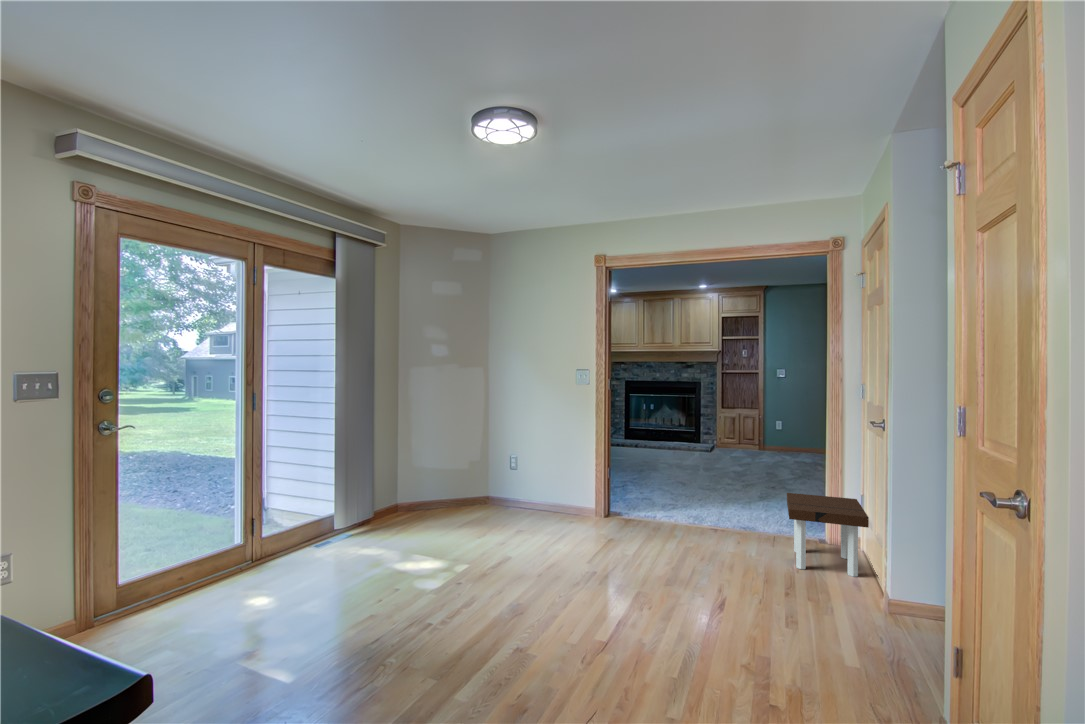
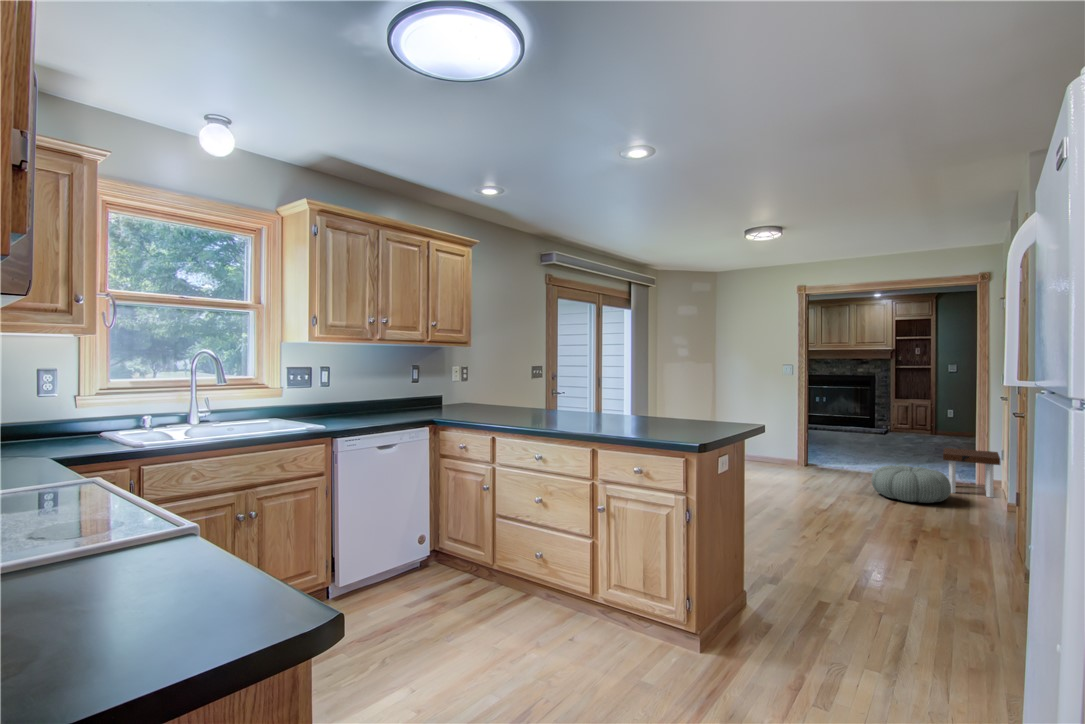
pouf: none [688,532,806,607] -> present [871,465,951,503]

